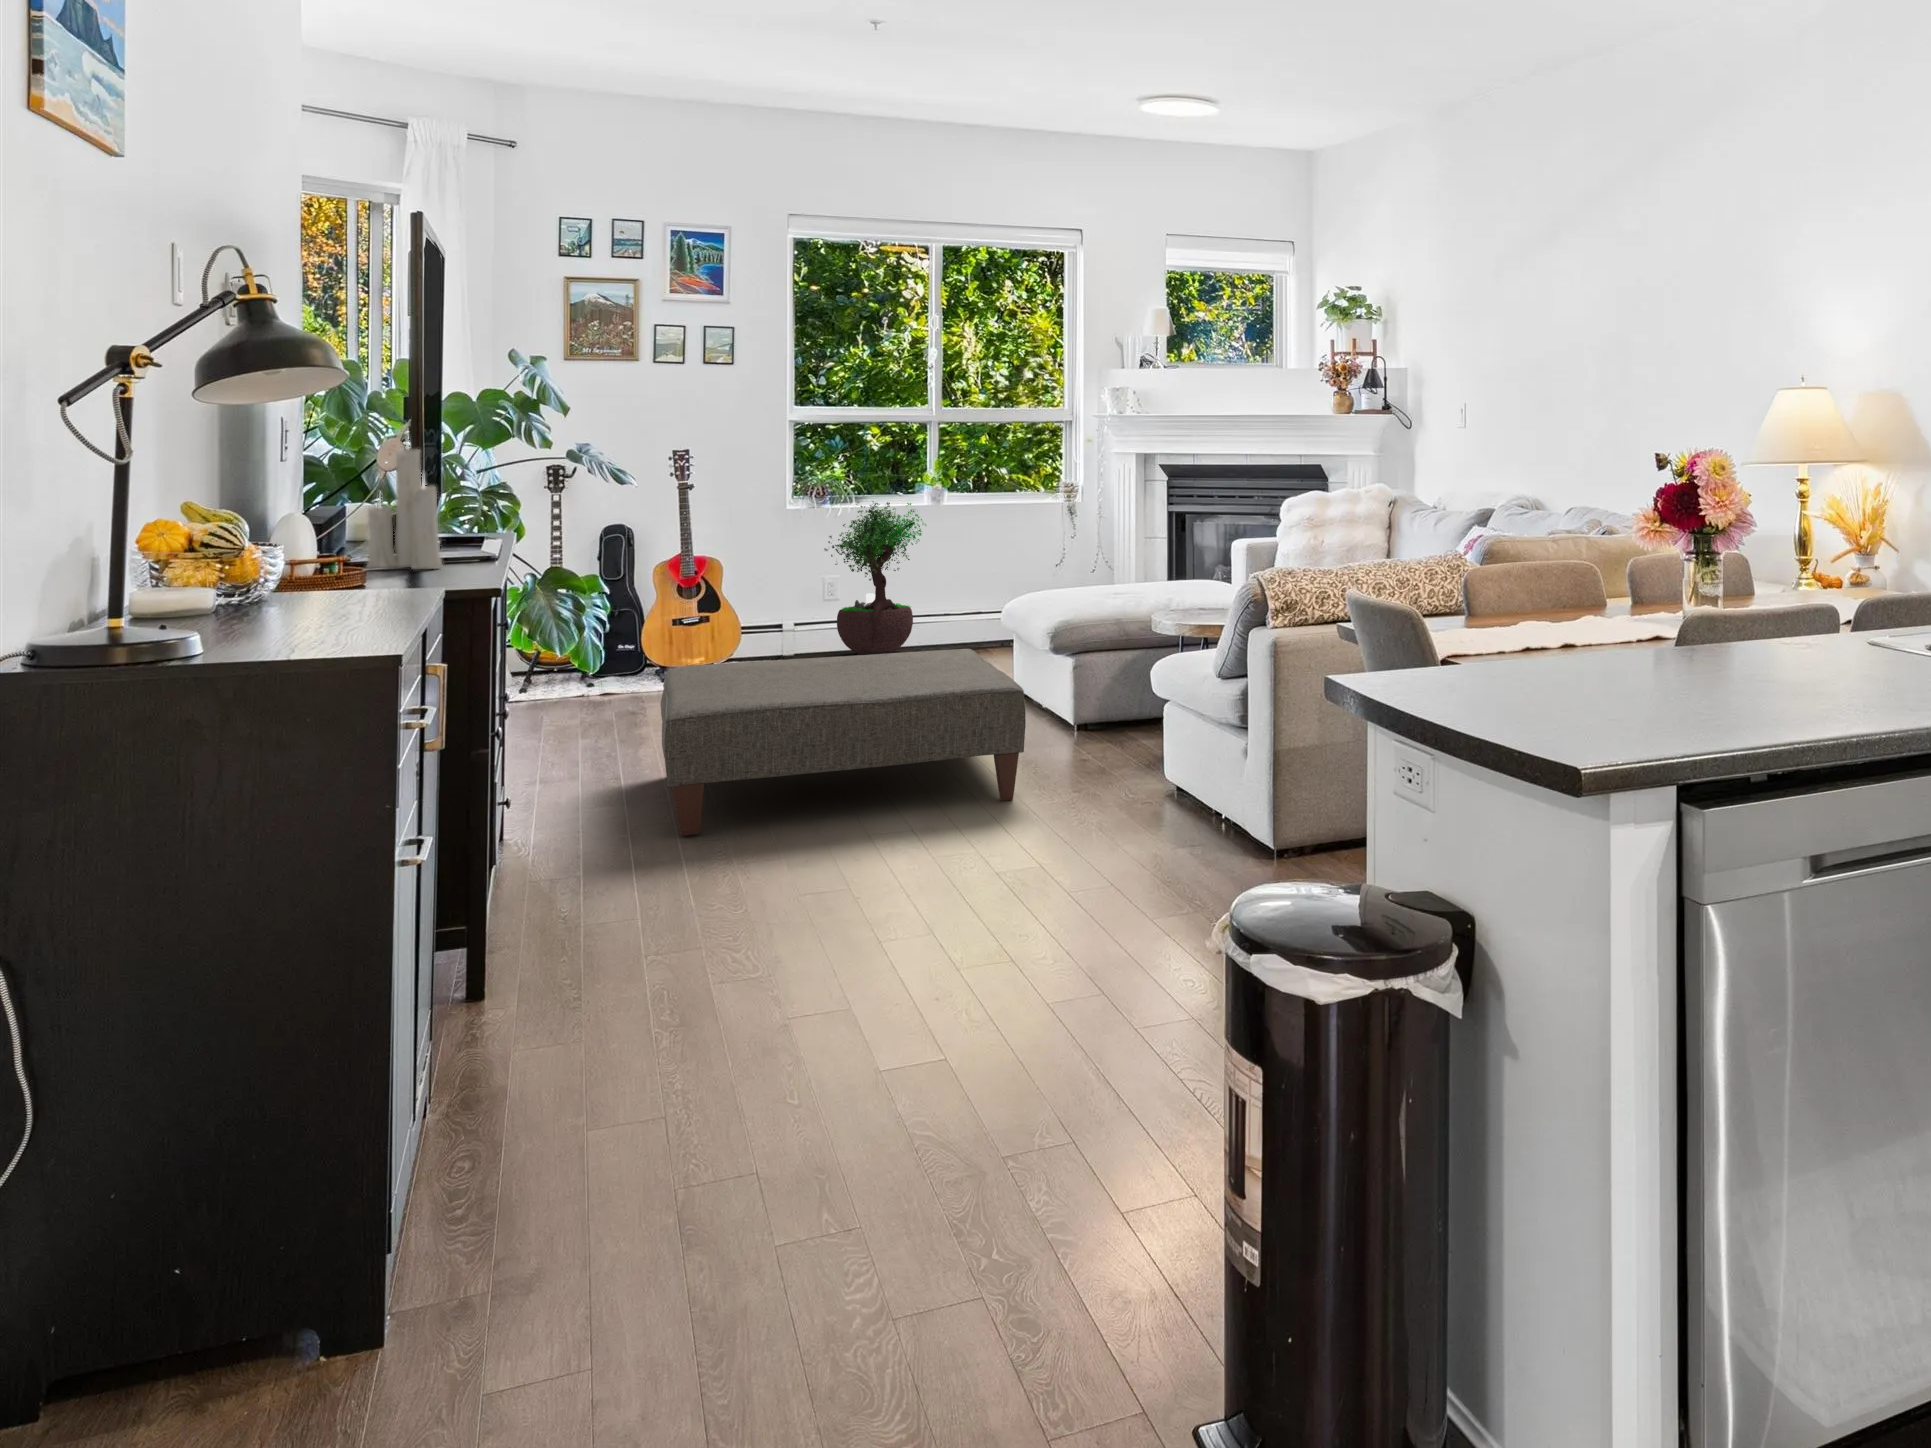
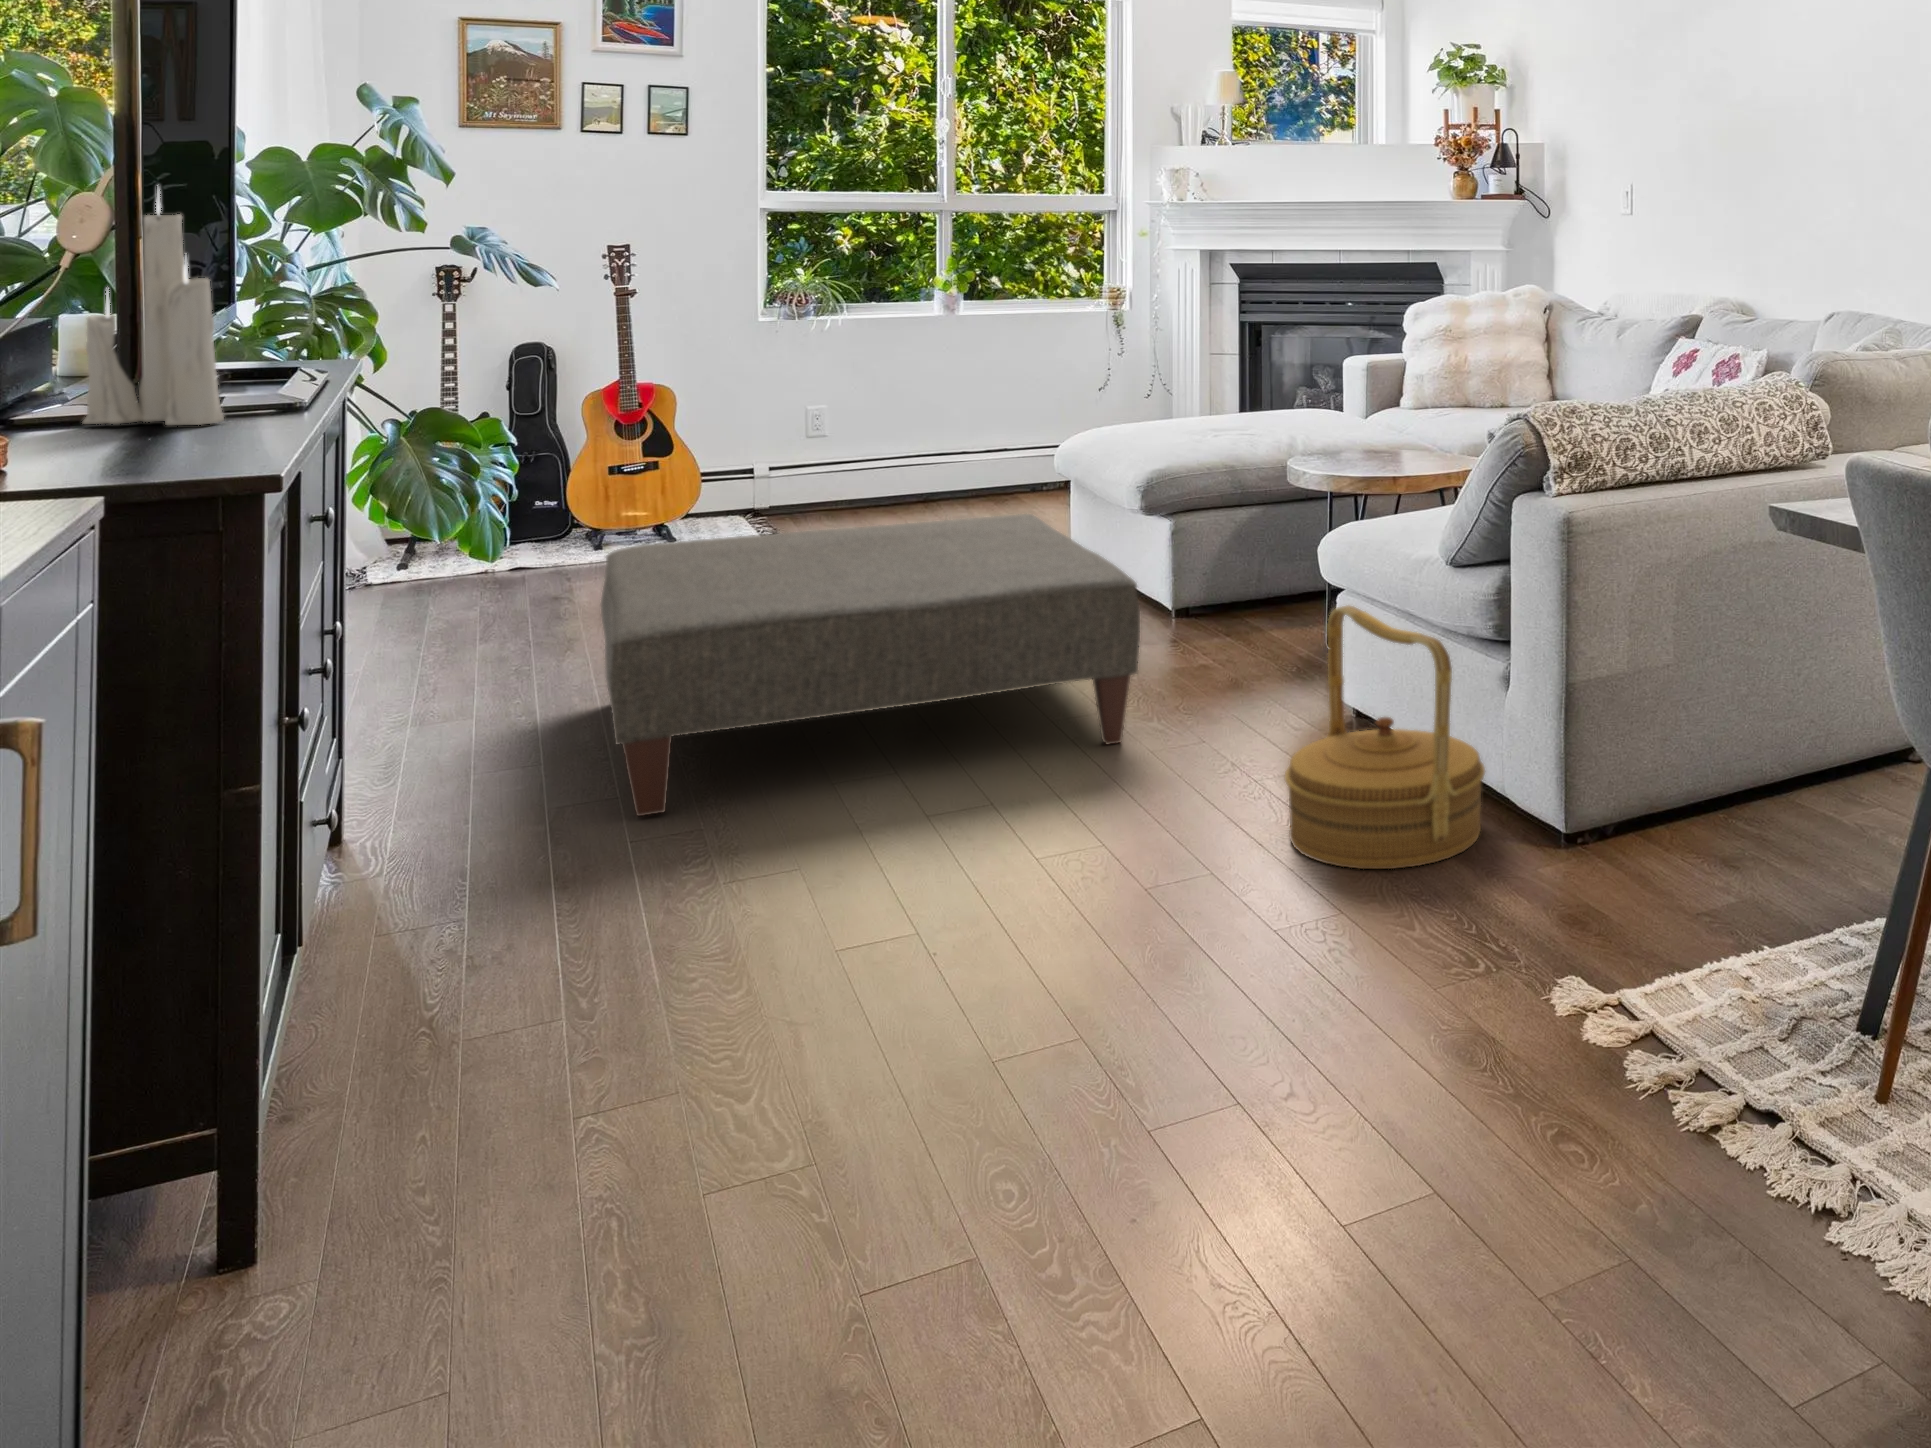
potted tree: present [824,493,927,655] -> none [806,301,937,511]
woven basket: none [1098,699,1233,864] -> present [1285,606,1485,869]

